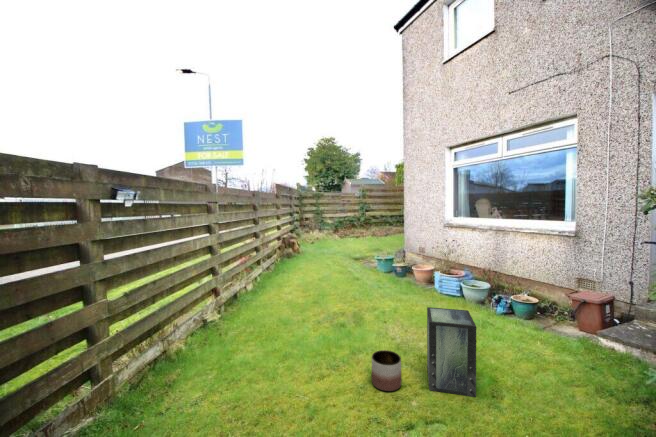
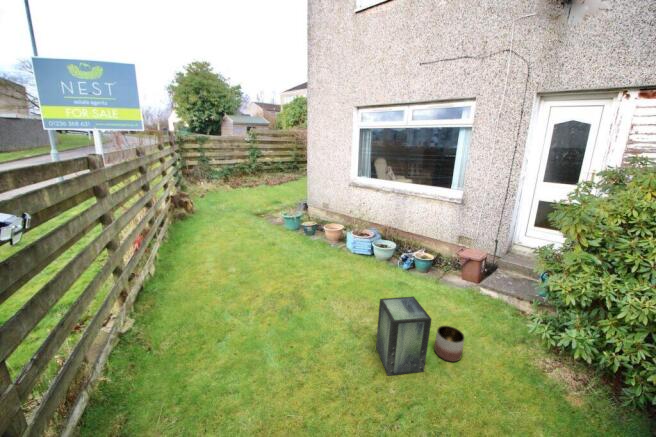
planter: present [372,350,402,391] -> present [434,326,465,361]

